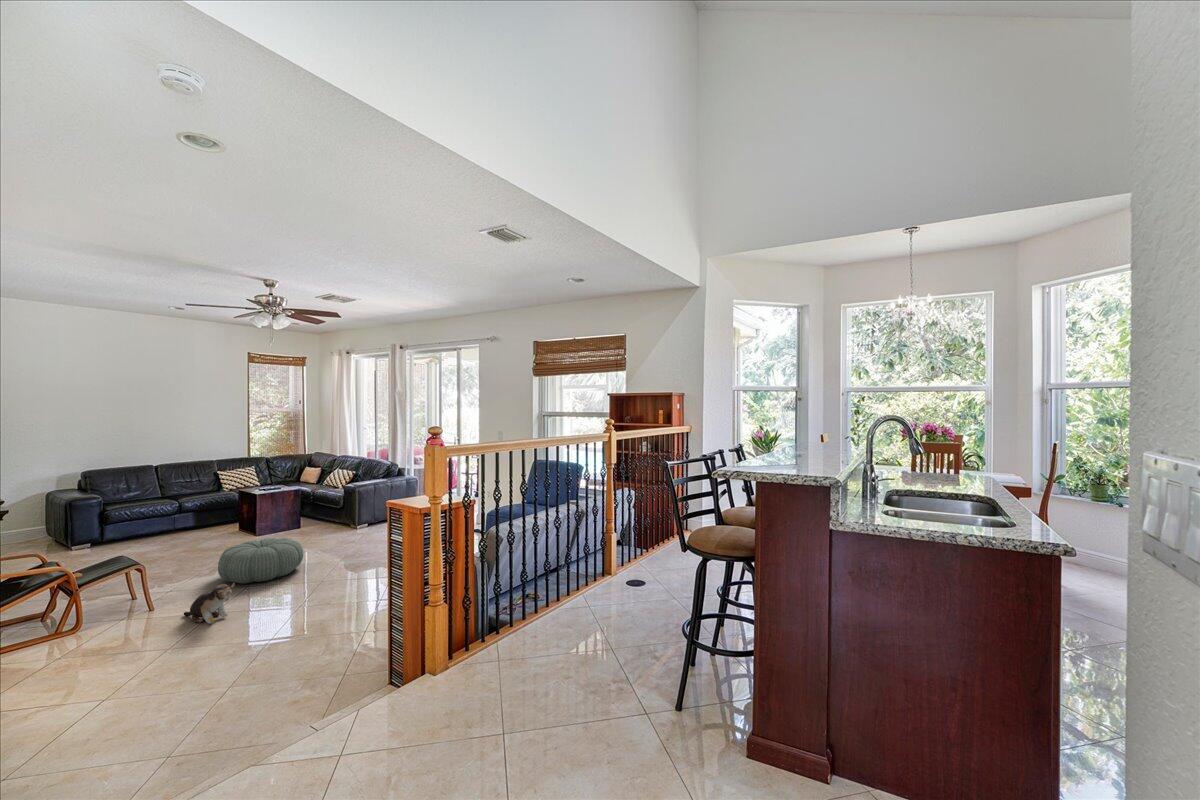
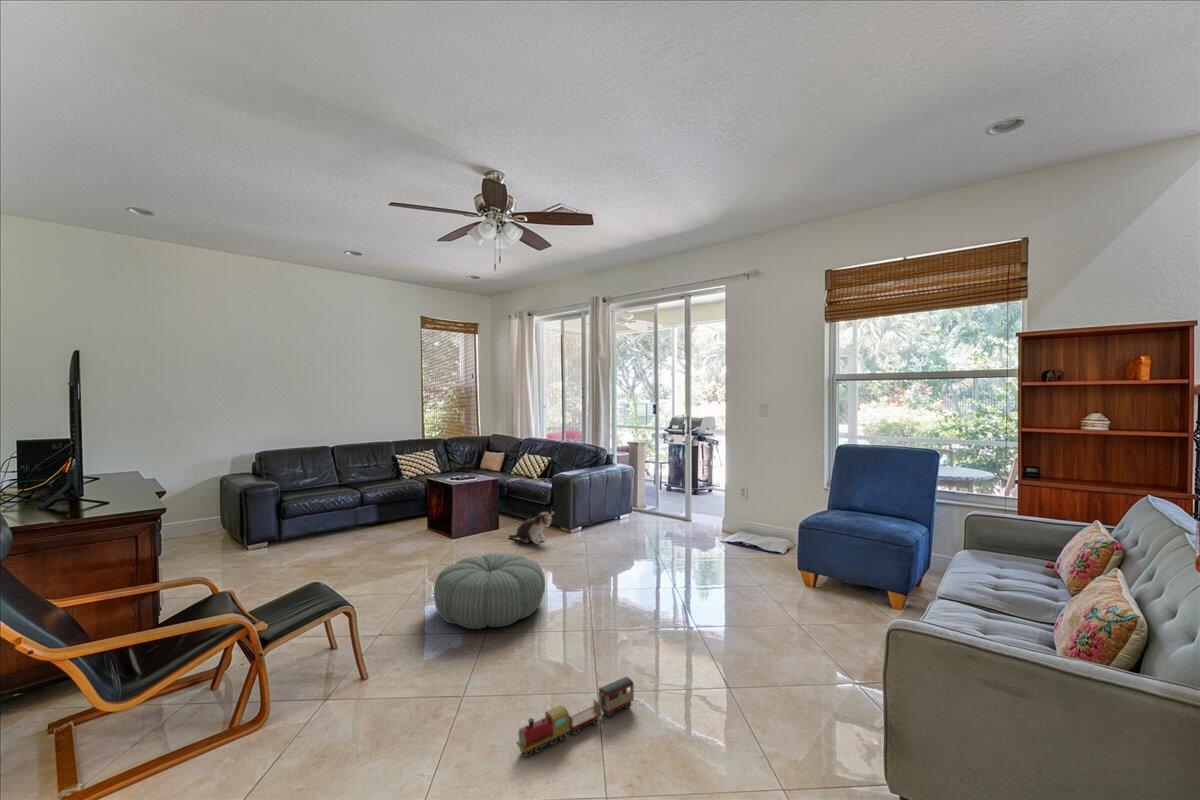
plush toy: present [184,583,235,624] -> present [509,511,554,544]
toy train: none [240,593,322,630] -> present [516,677,634,757]

